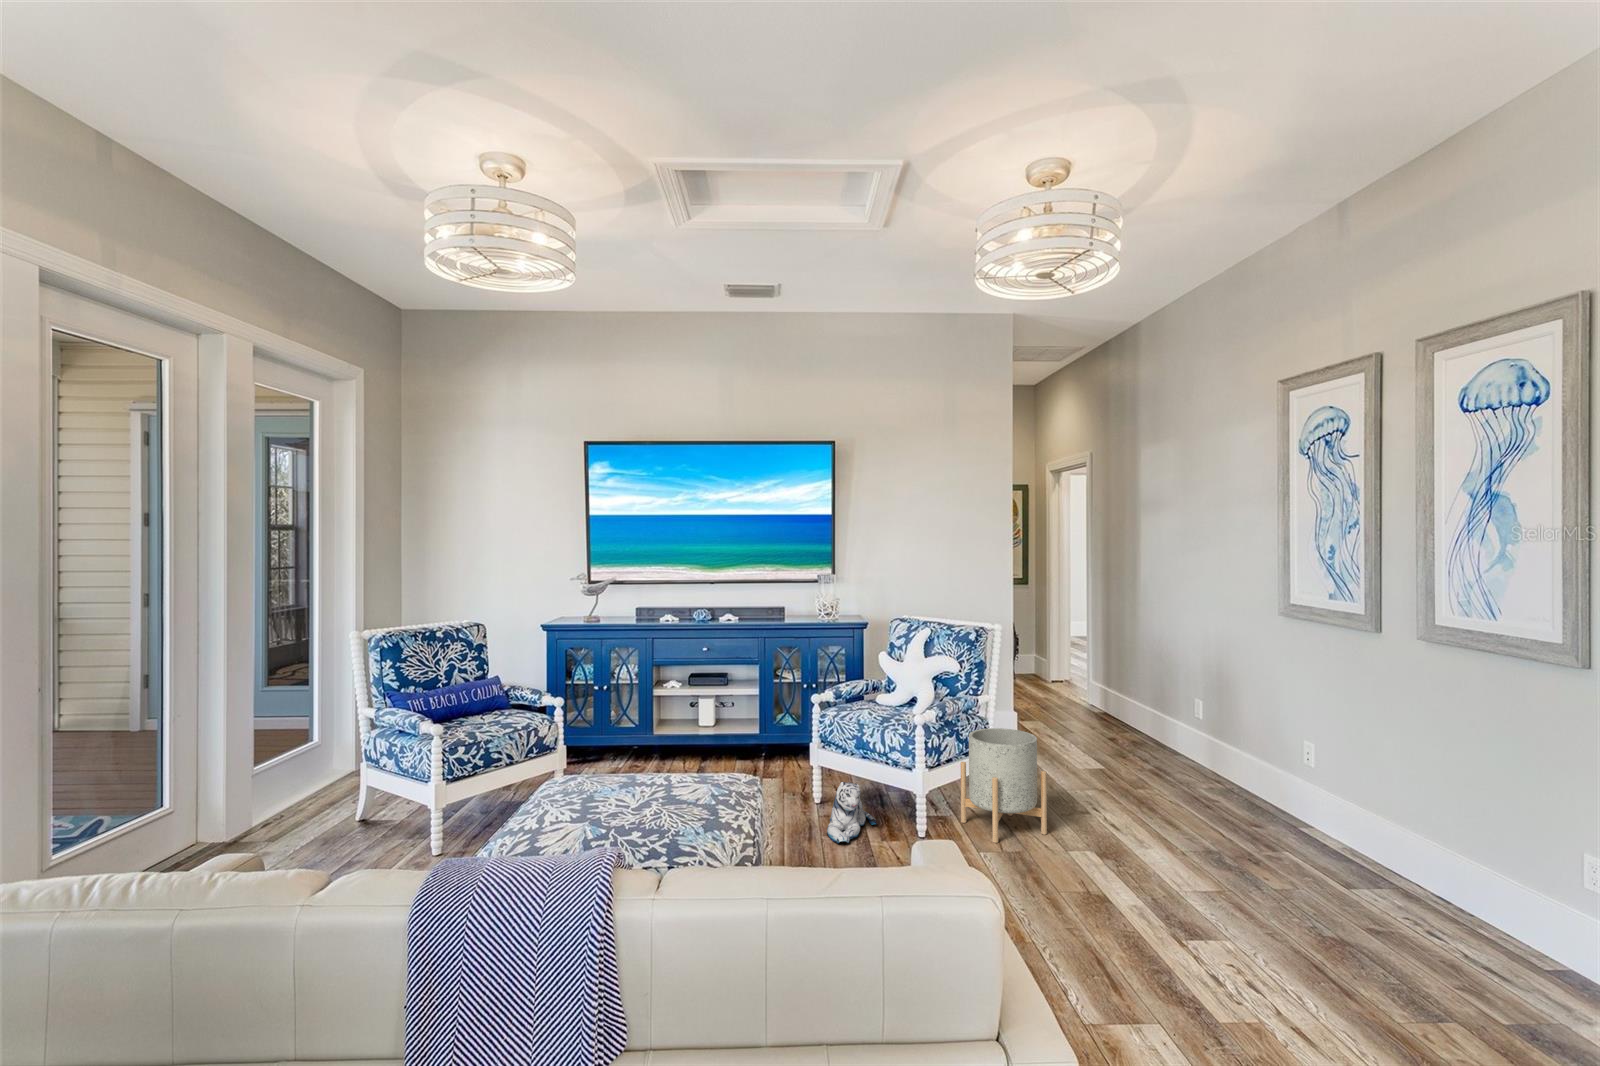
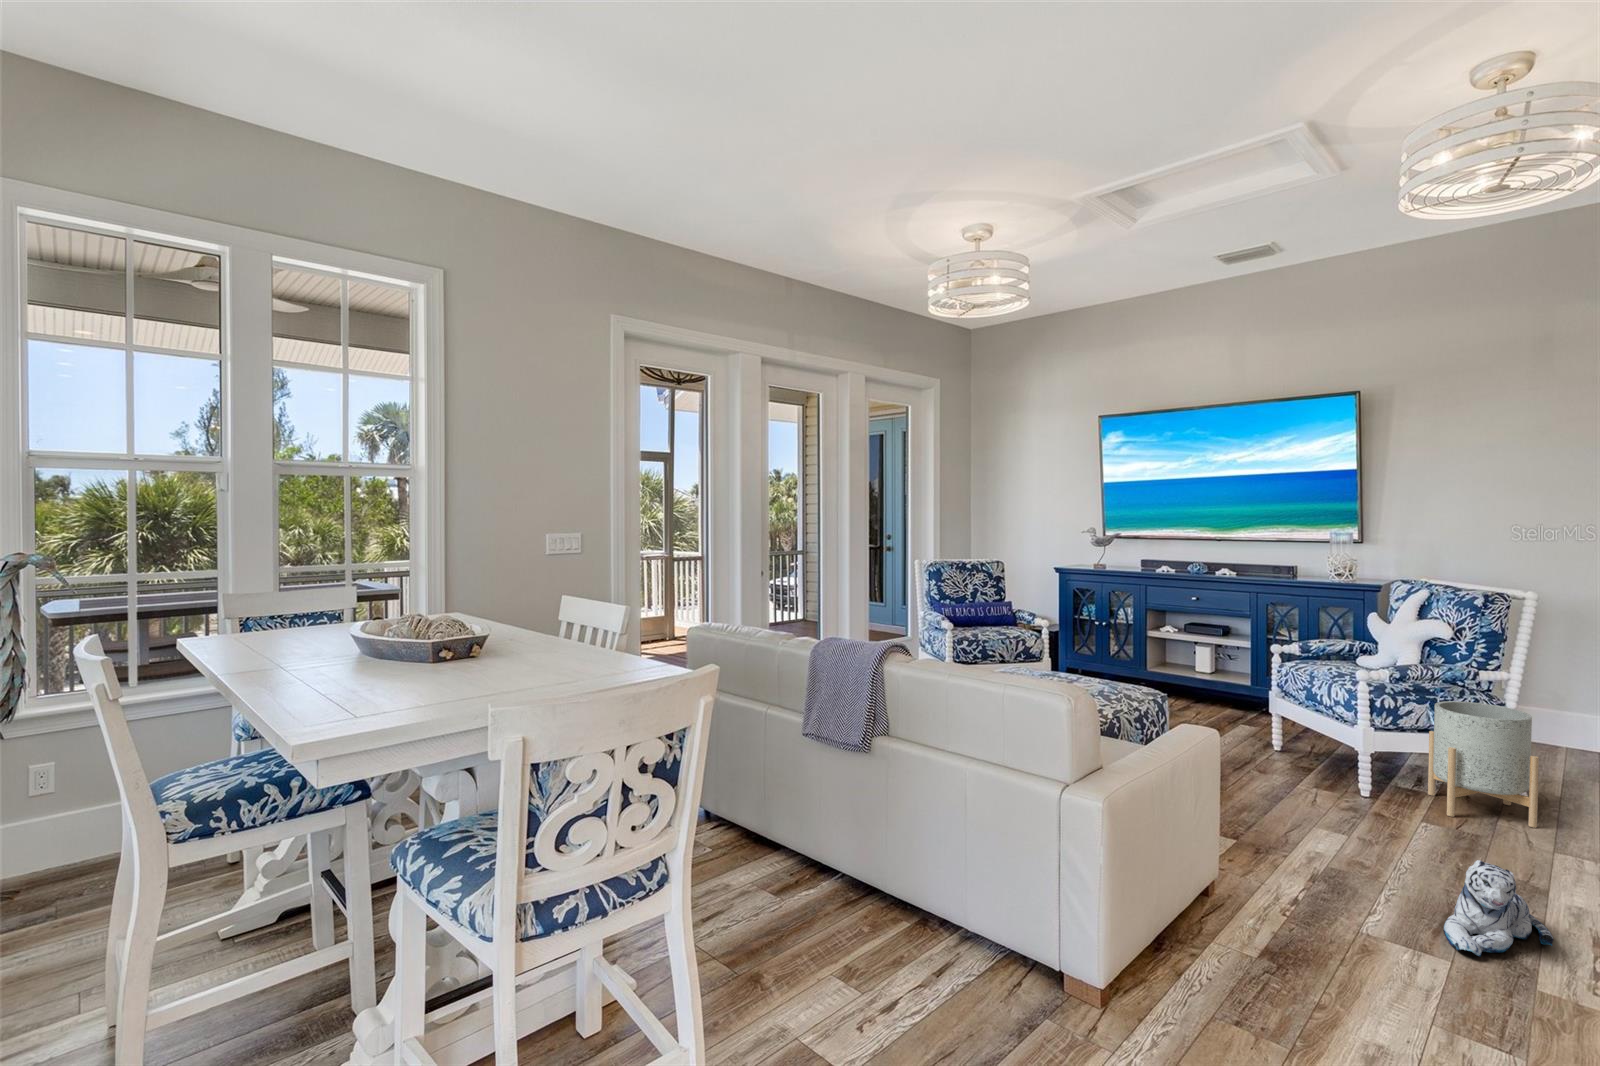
plush toy: present [827,782,876,843] -> present [1443,860,1553,956]

